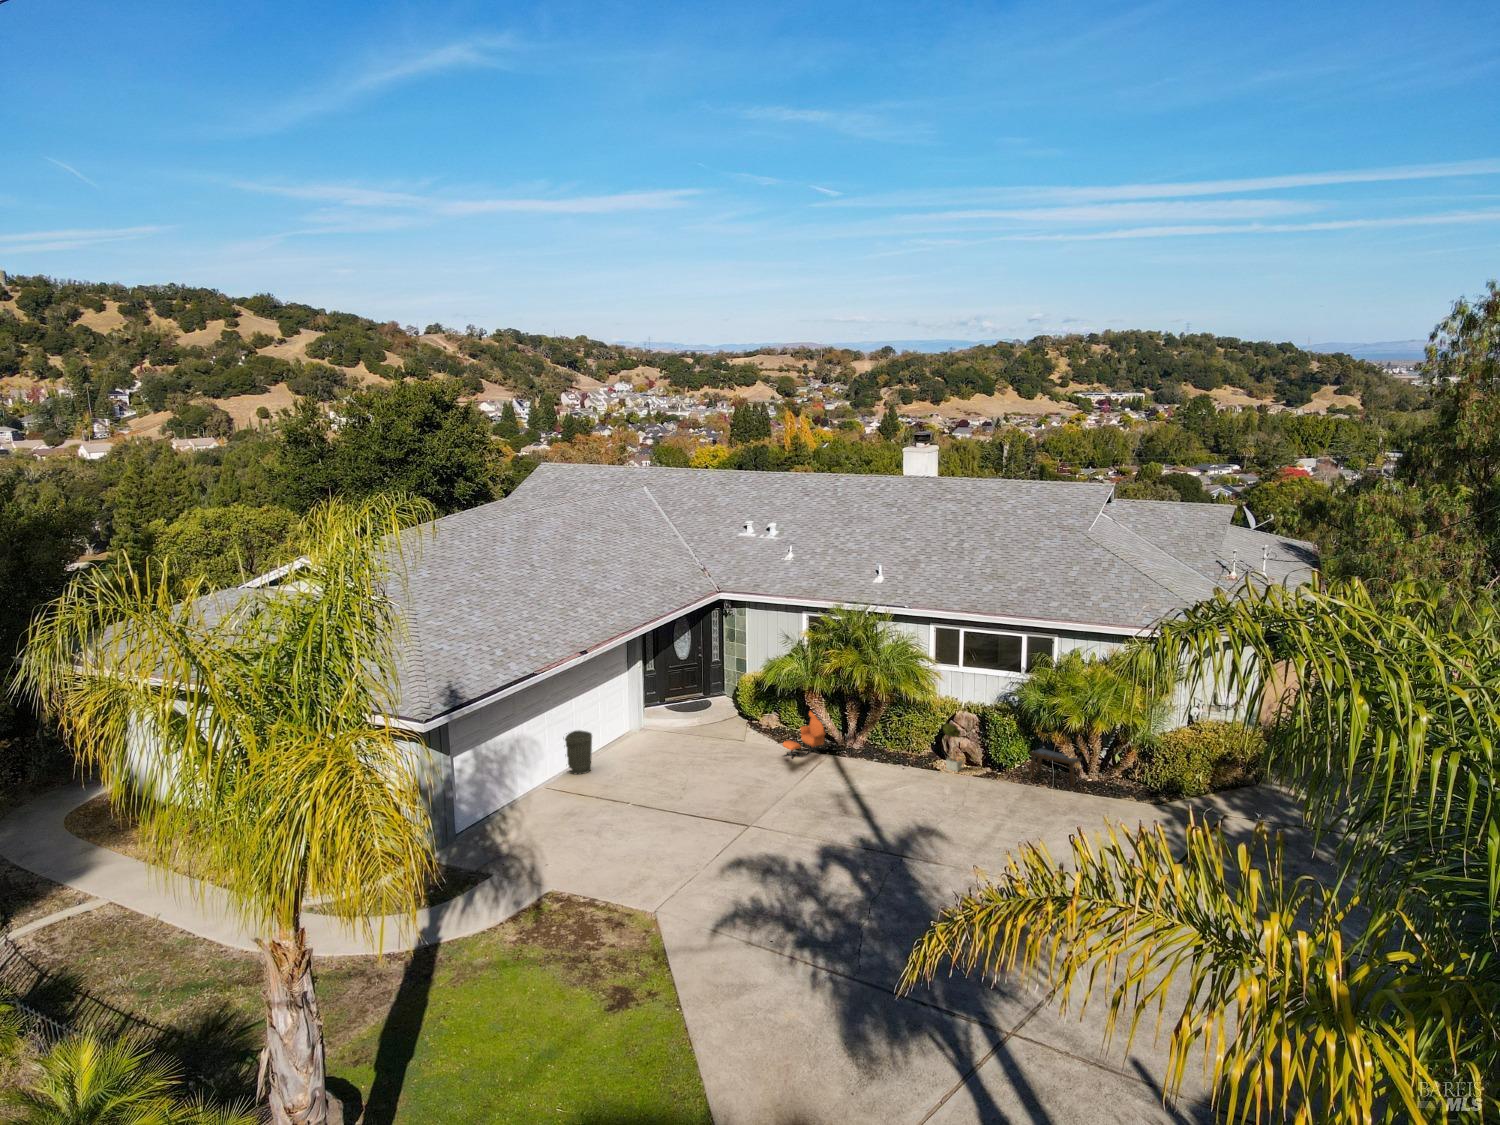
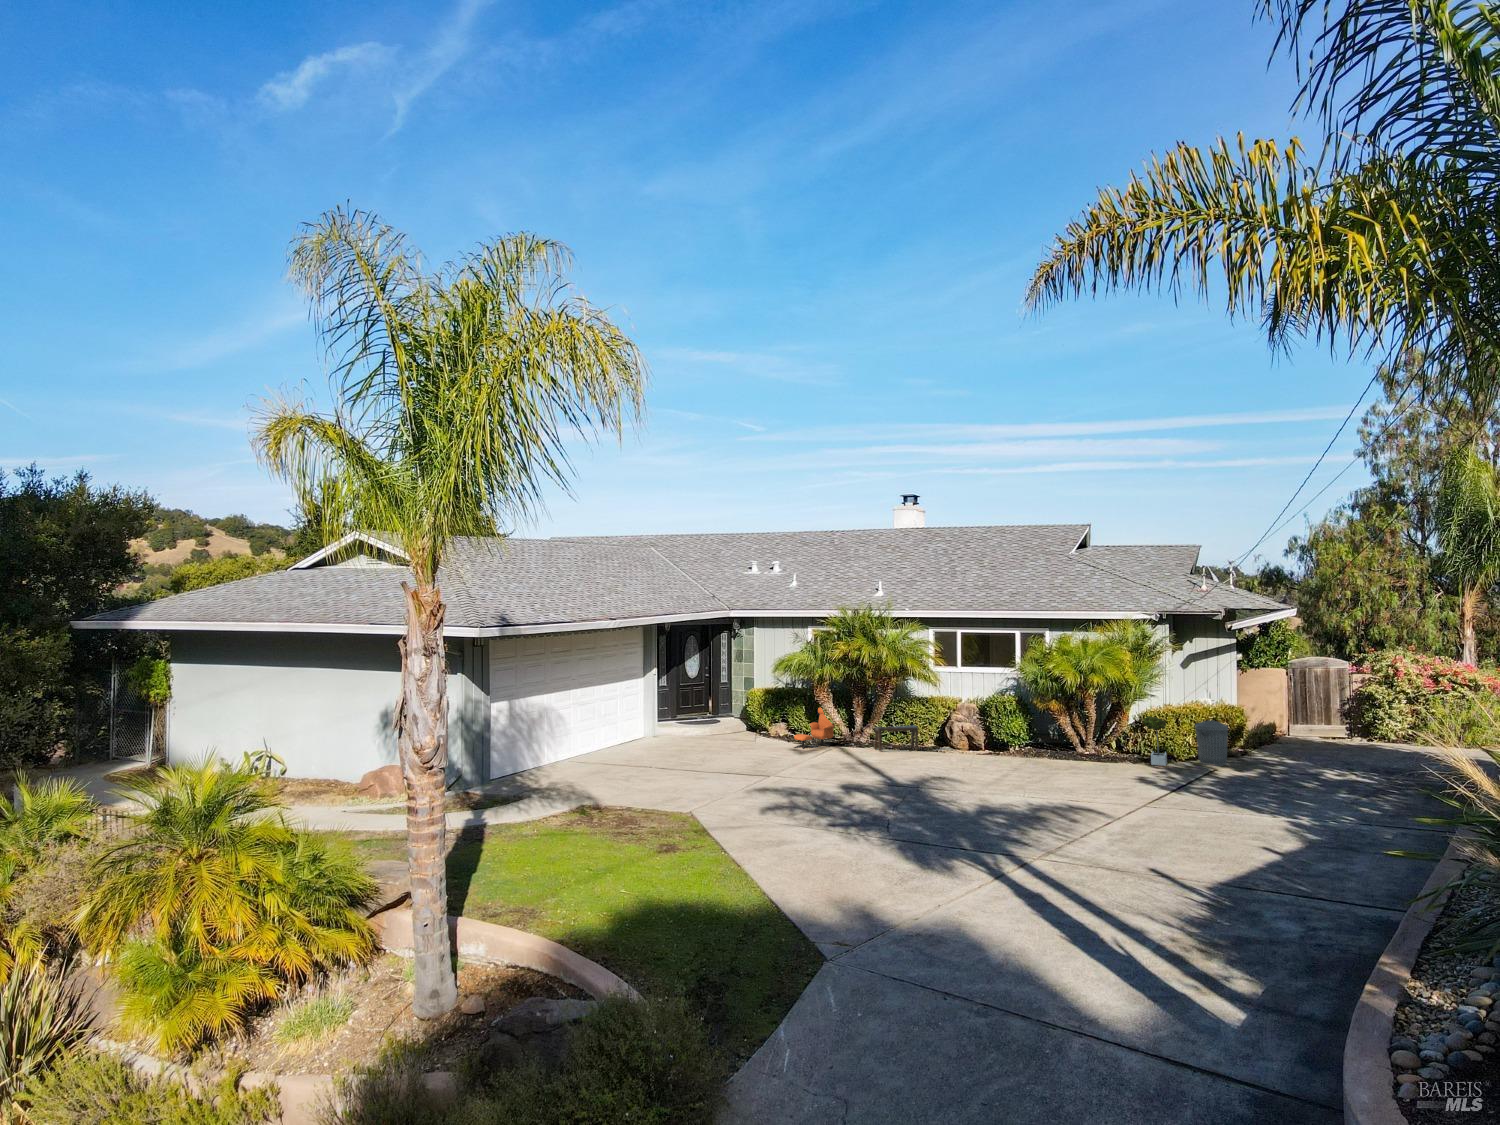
potted tree: present [943,724,963,771] -> present [1144,716,1167,766]
trash can: present [565,730,592,774] -> present [1195,720,1228,766]
bench: present [1031,749,1082,786] -> present [875,725,919,751]

